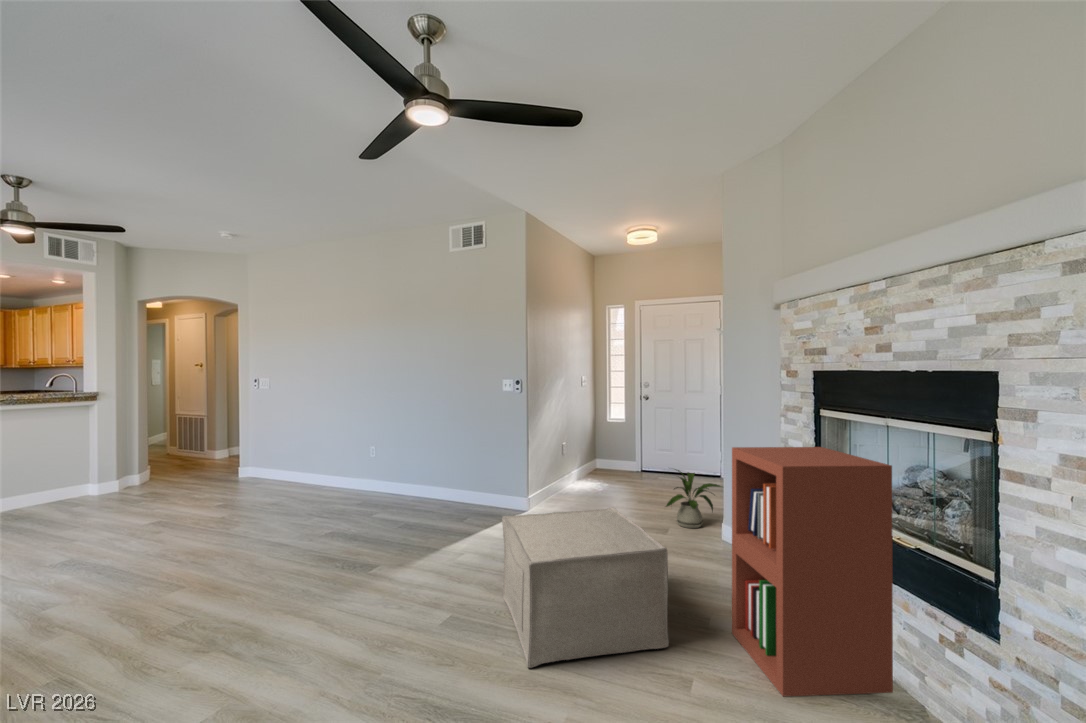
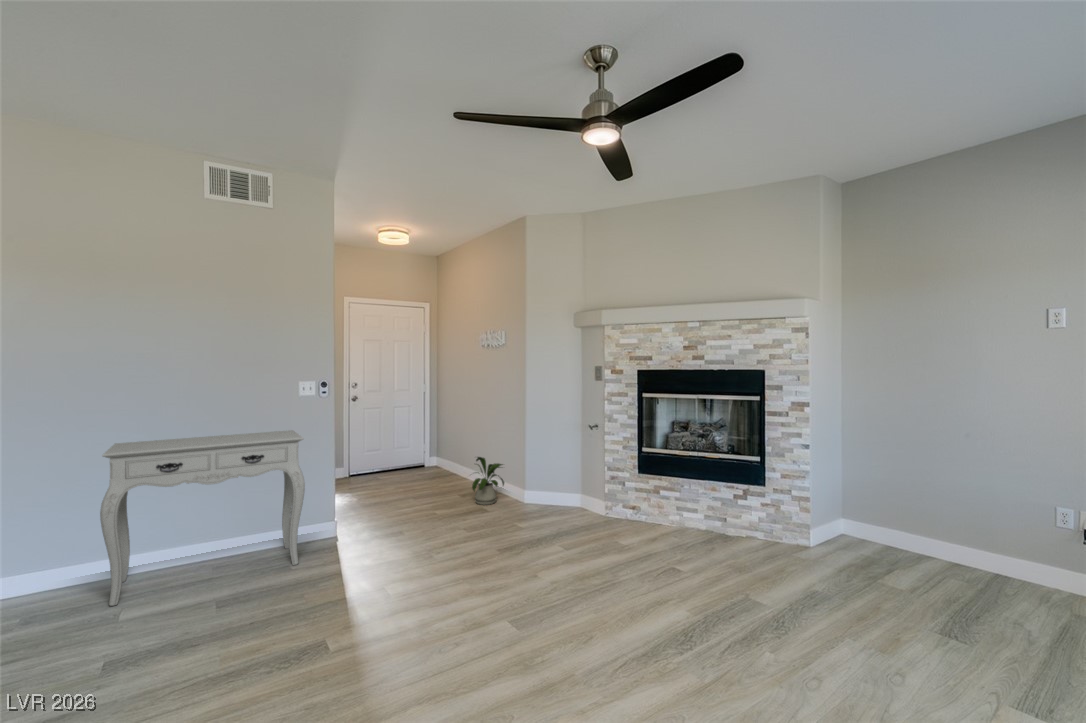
console table: none [391,410,506,516] -> present [100,430,305,606]
bookshelf: present [732,447,893,697] -> none [638,416,711,556]
ottoman: present [502,507,669,668] -> none [508,488,640,616]

